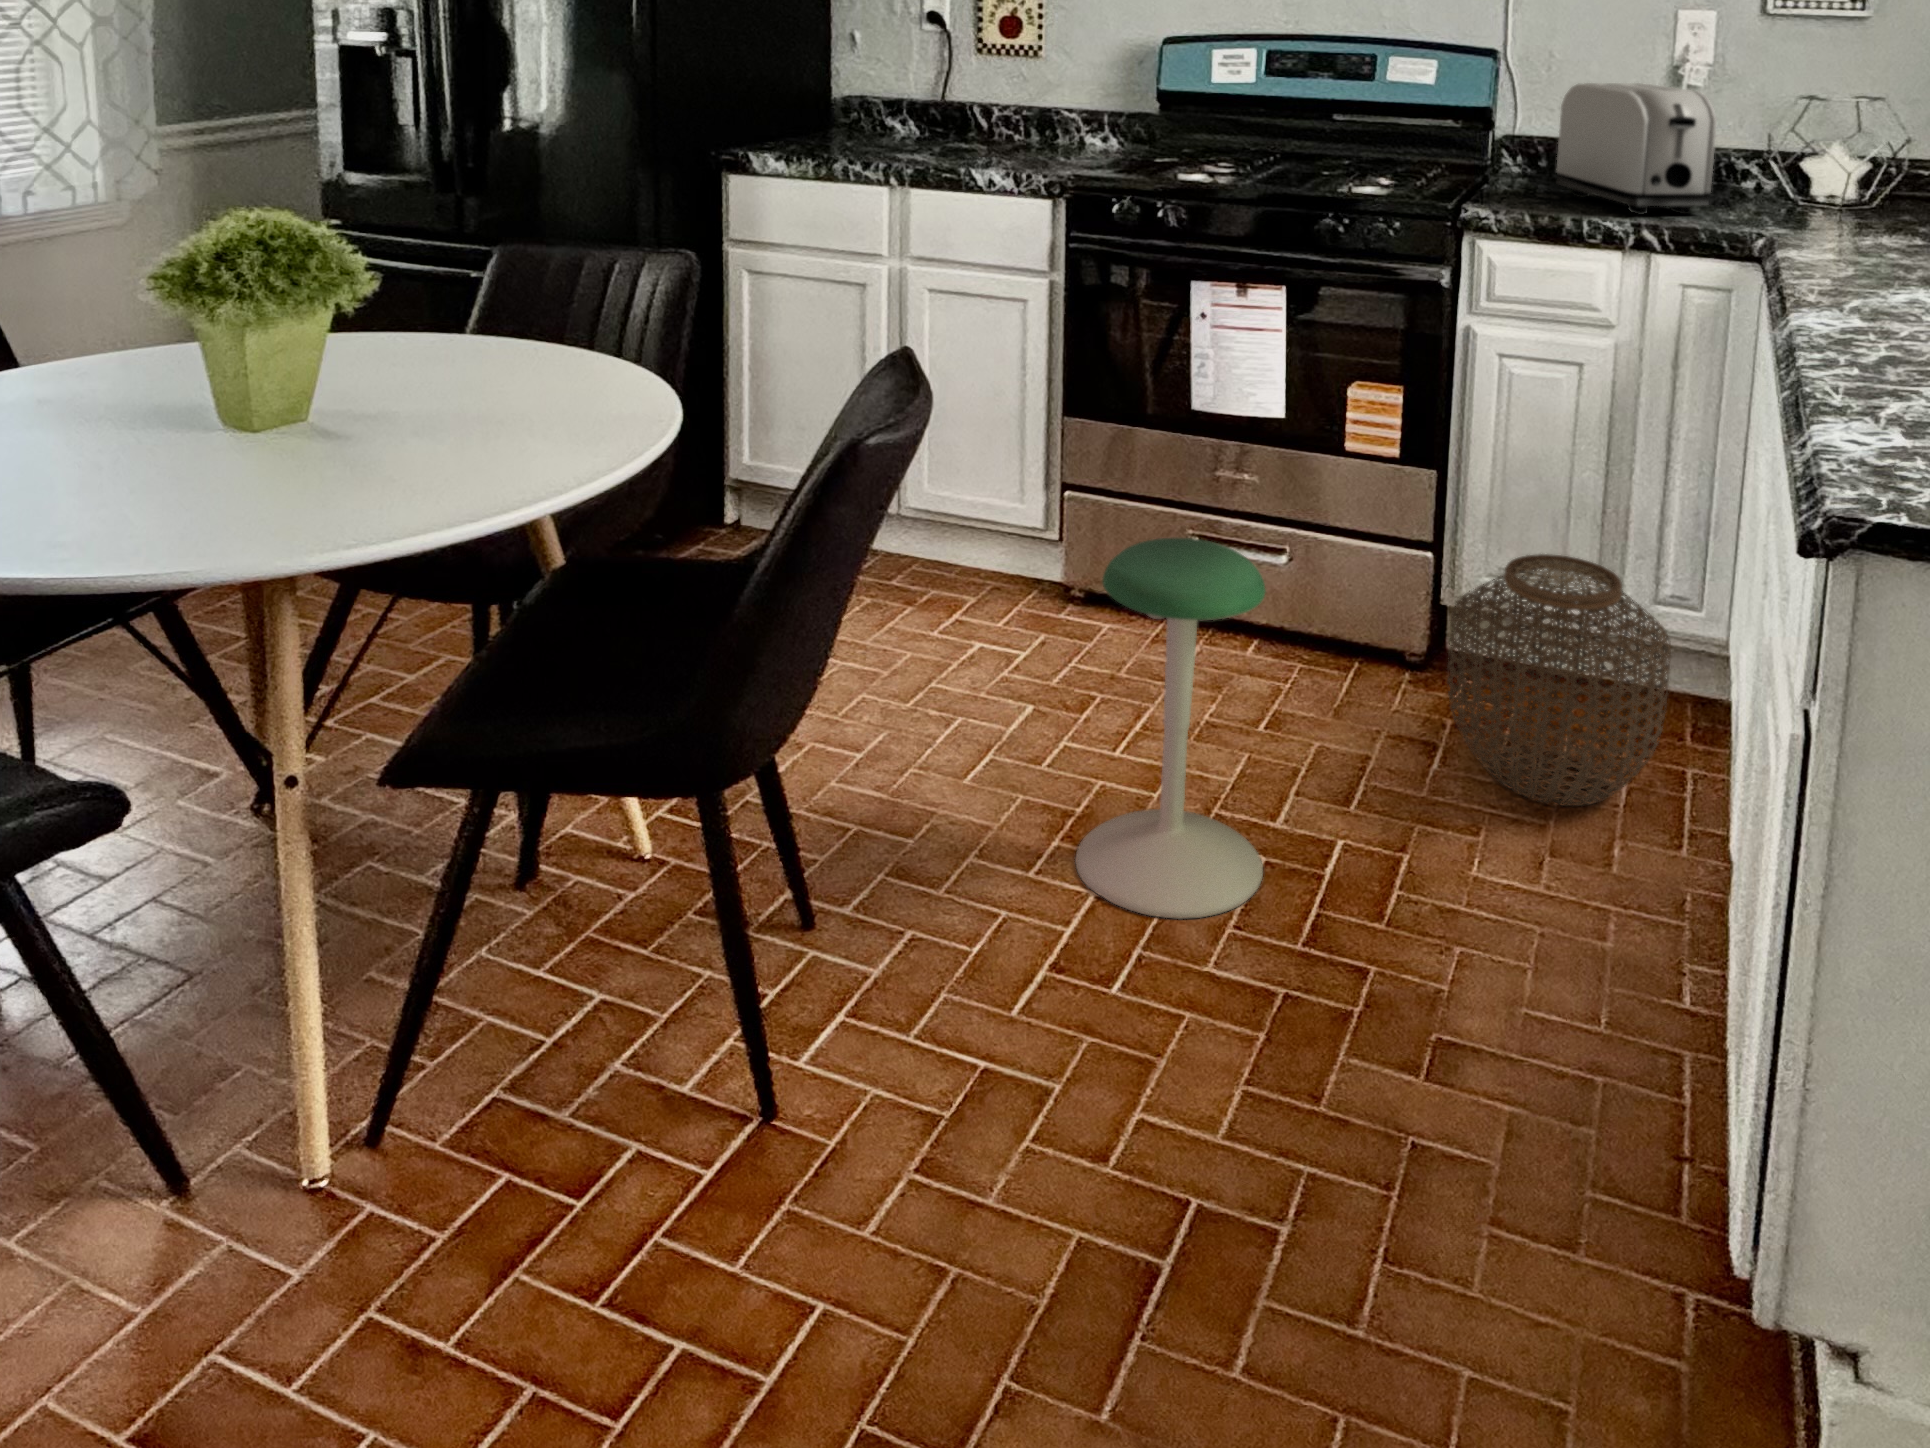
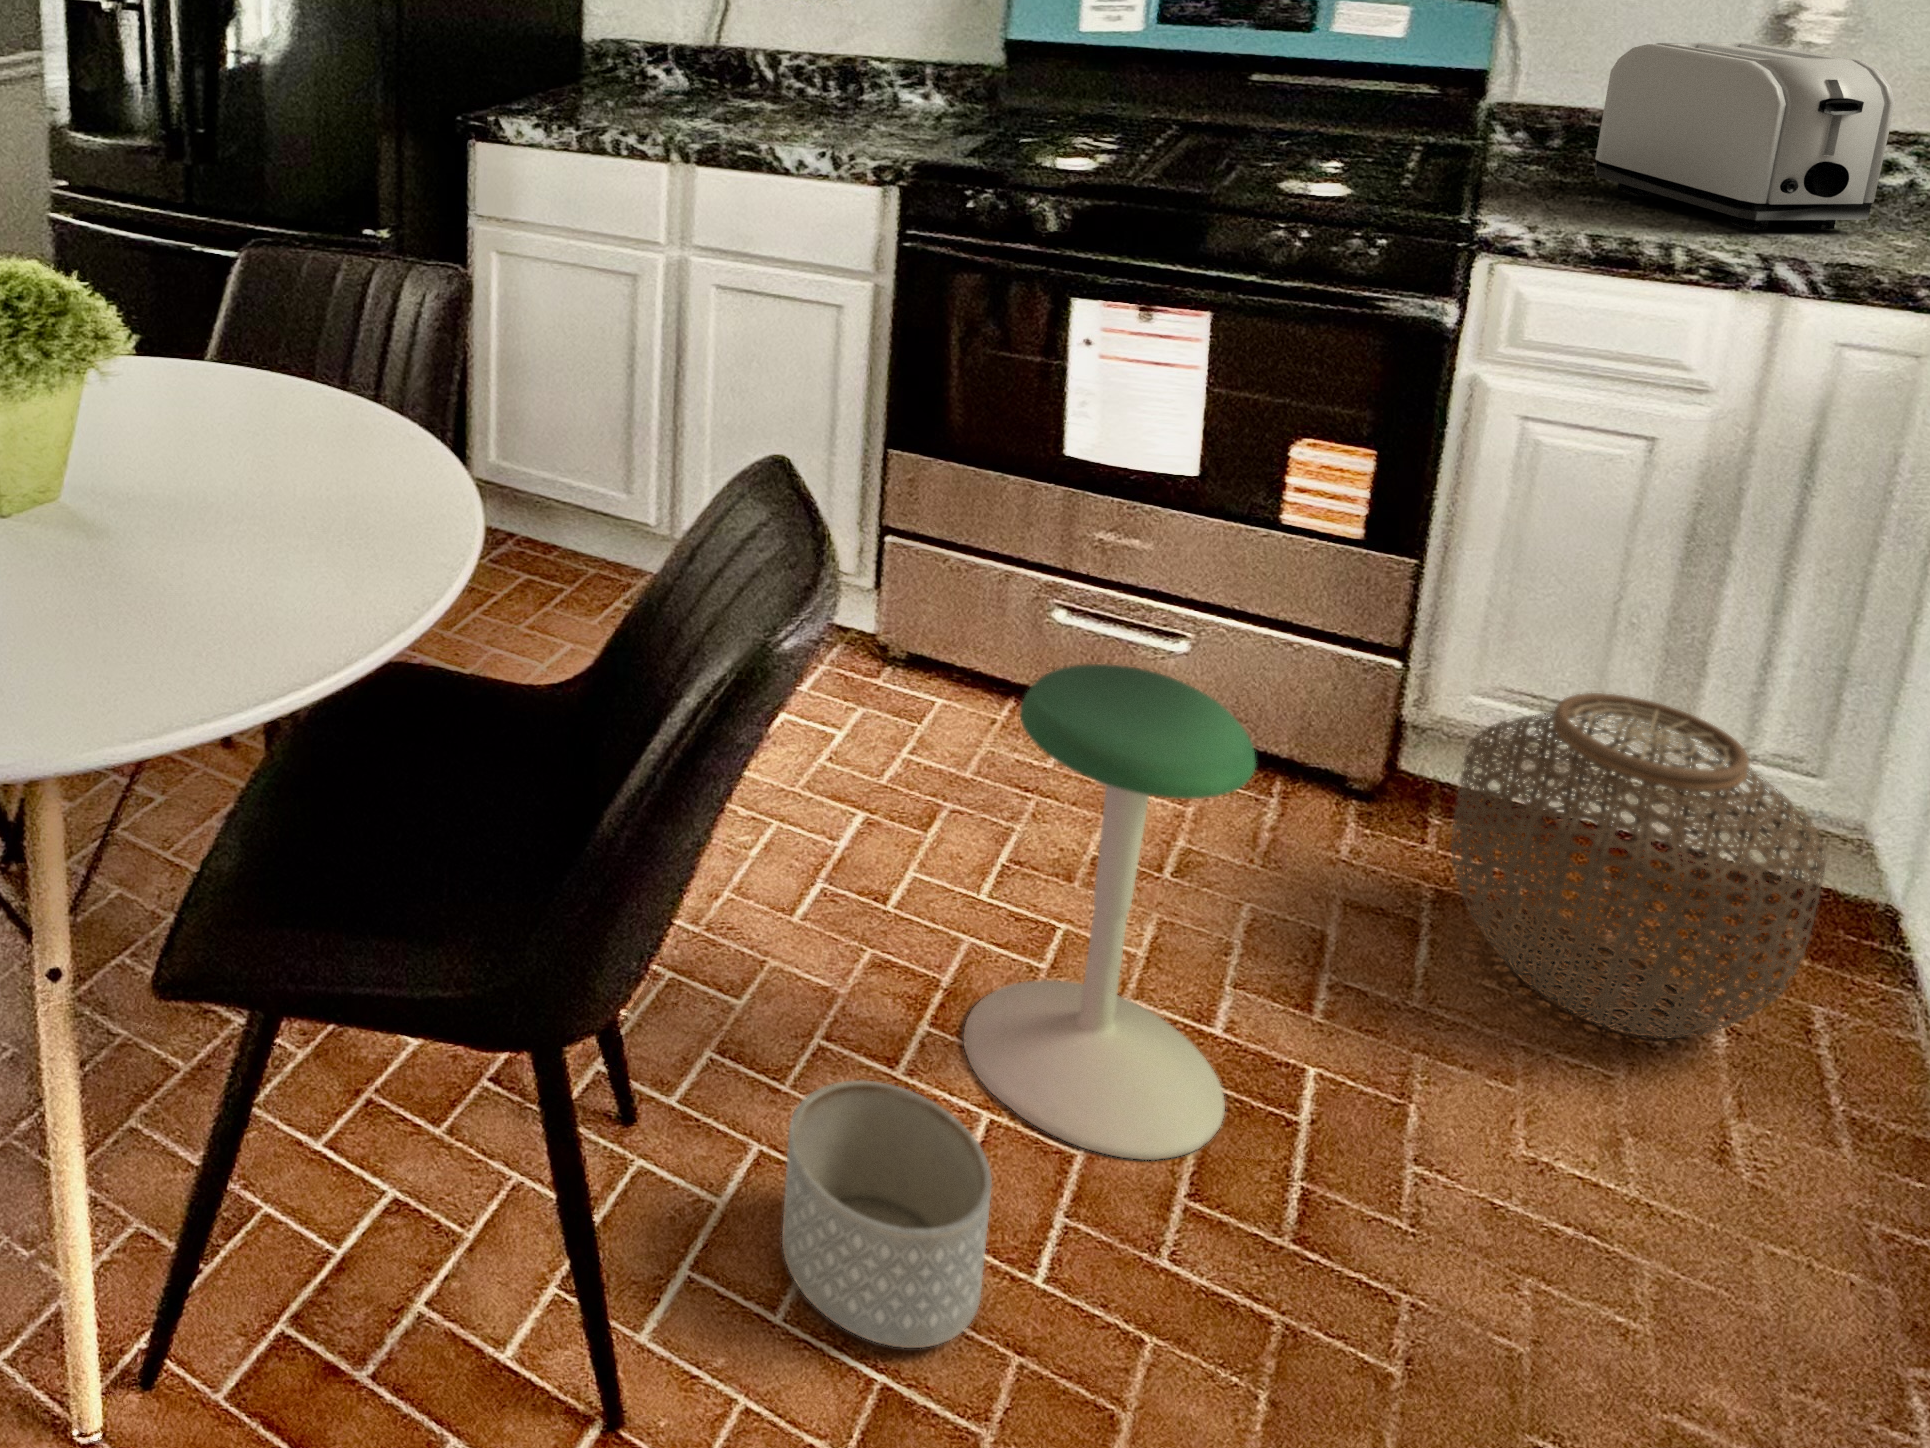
planter: none [902,863,1054,1052] -> present [782,1081,992,1348]

